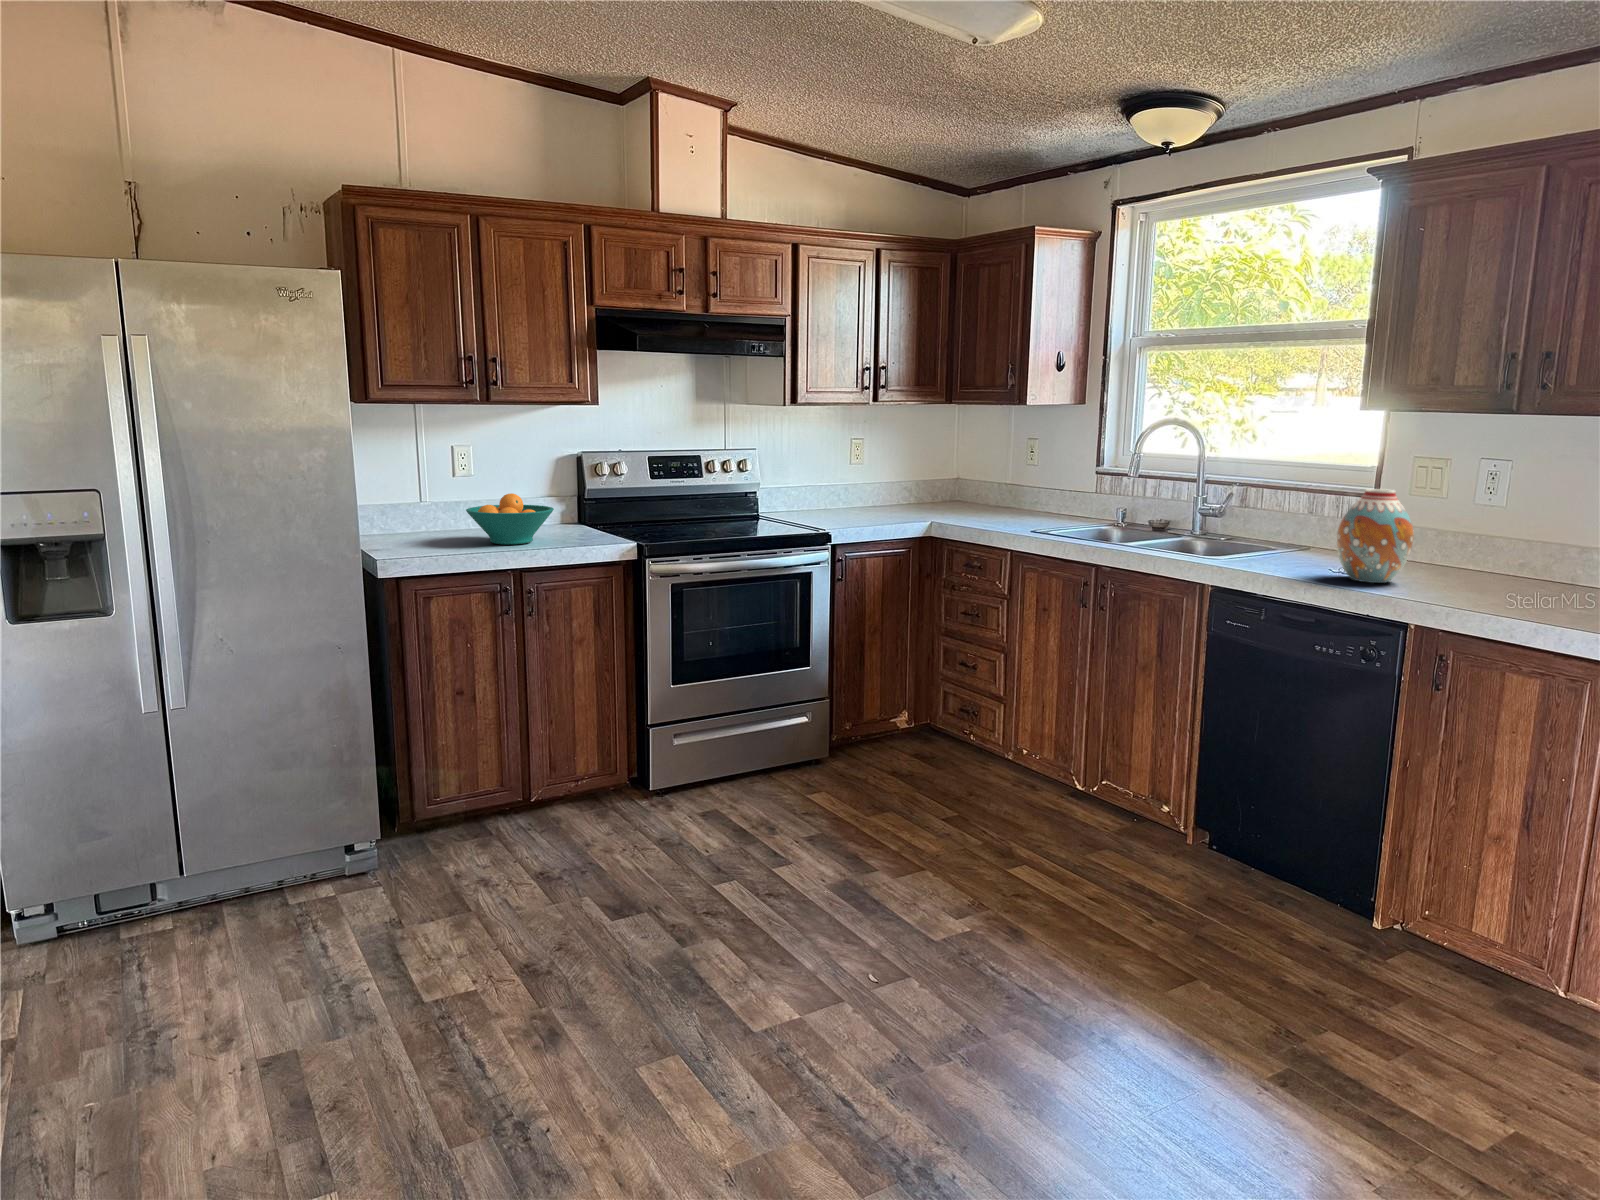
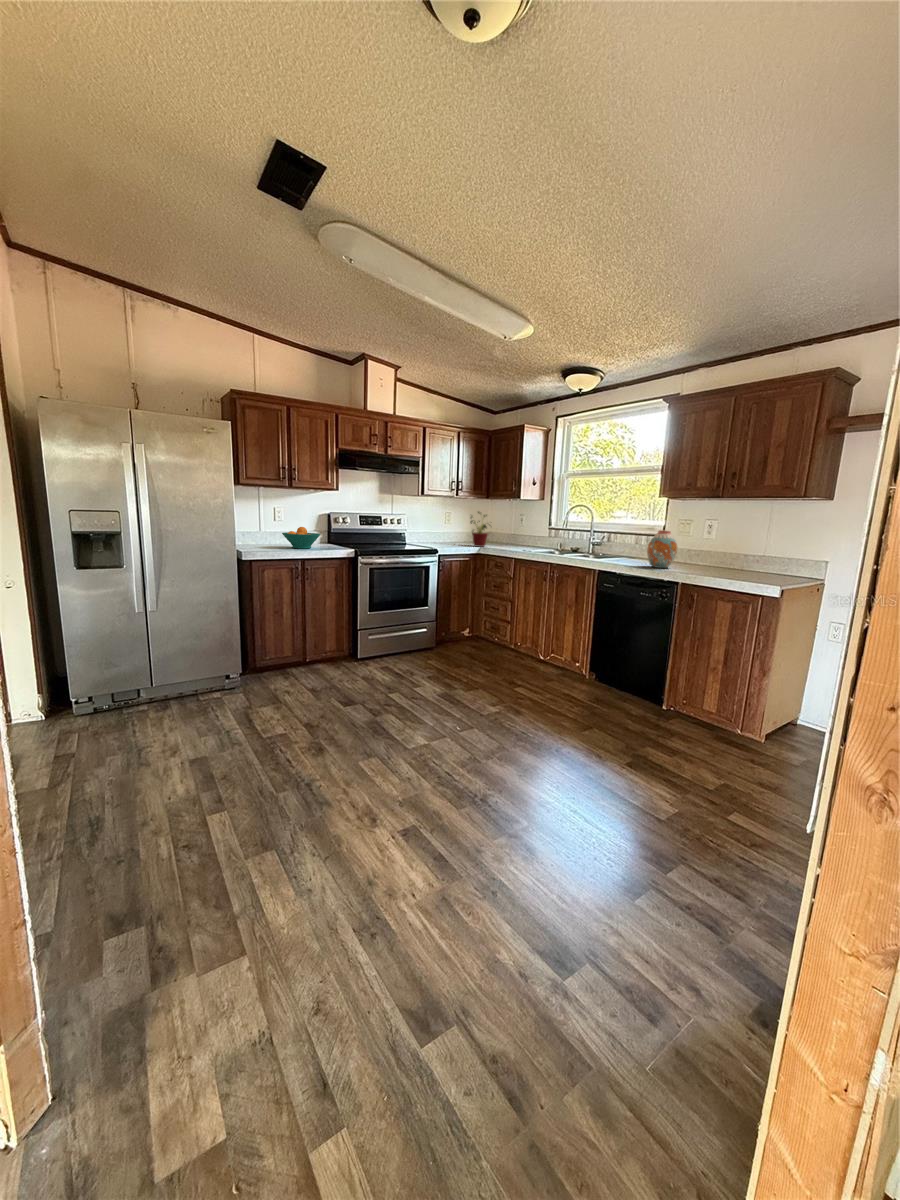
potted plant: none [907,431,961,517] -> present [470,512,488,547]

